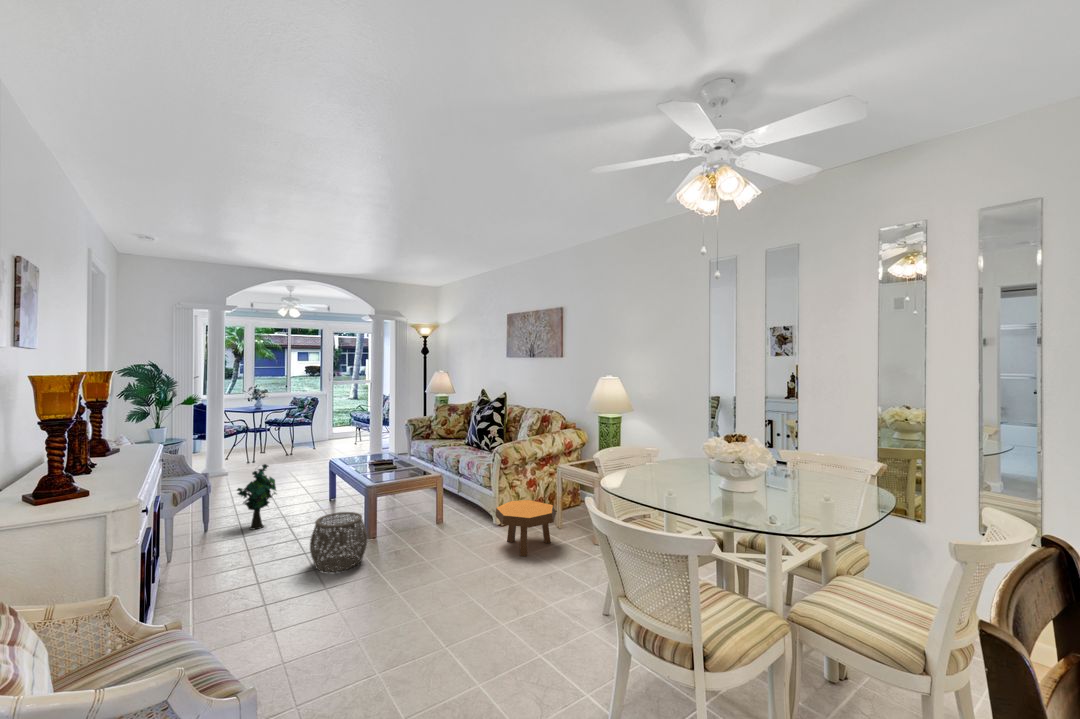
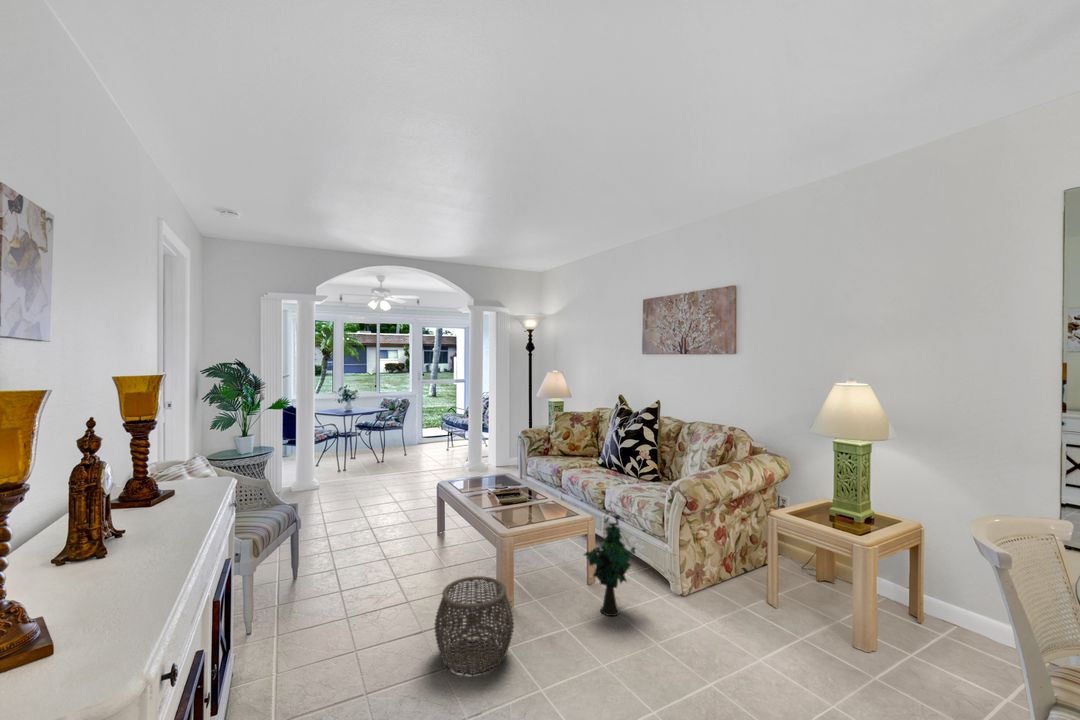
decorative plant: present [237,464,276,530] -> present [584,515,635,616]
footstool: present [496,500,556,556] -> none [690,564,791,664]

